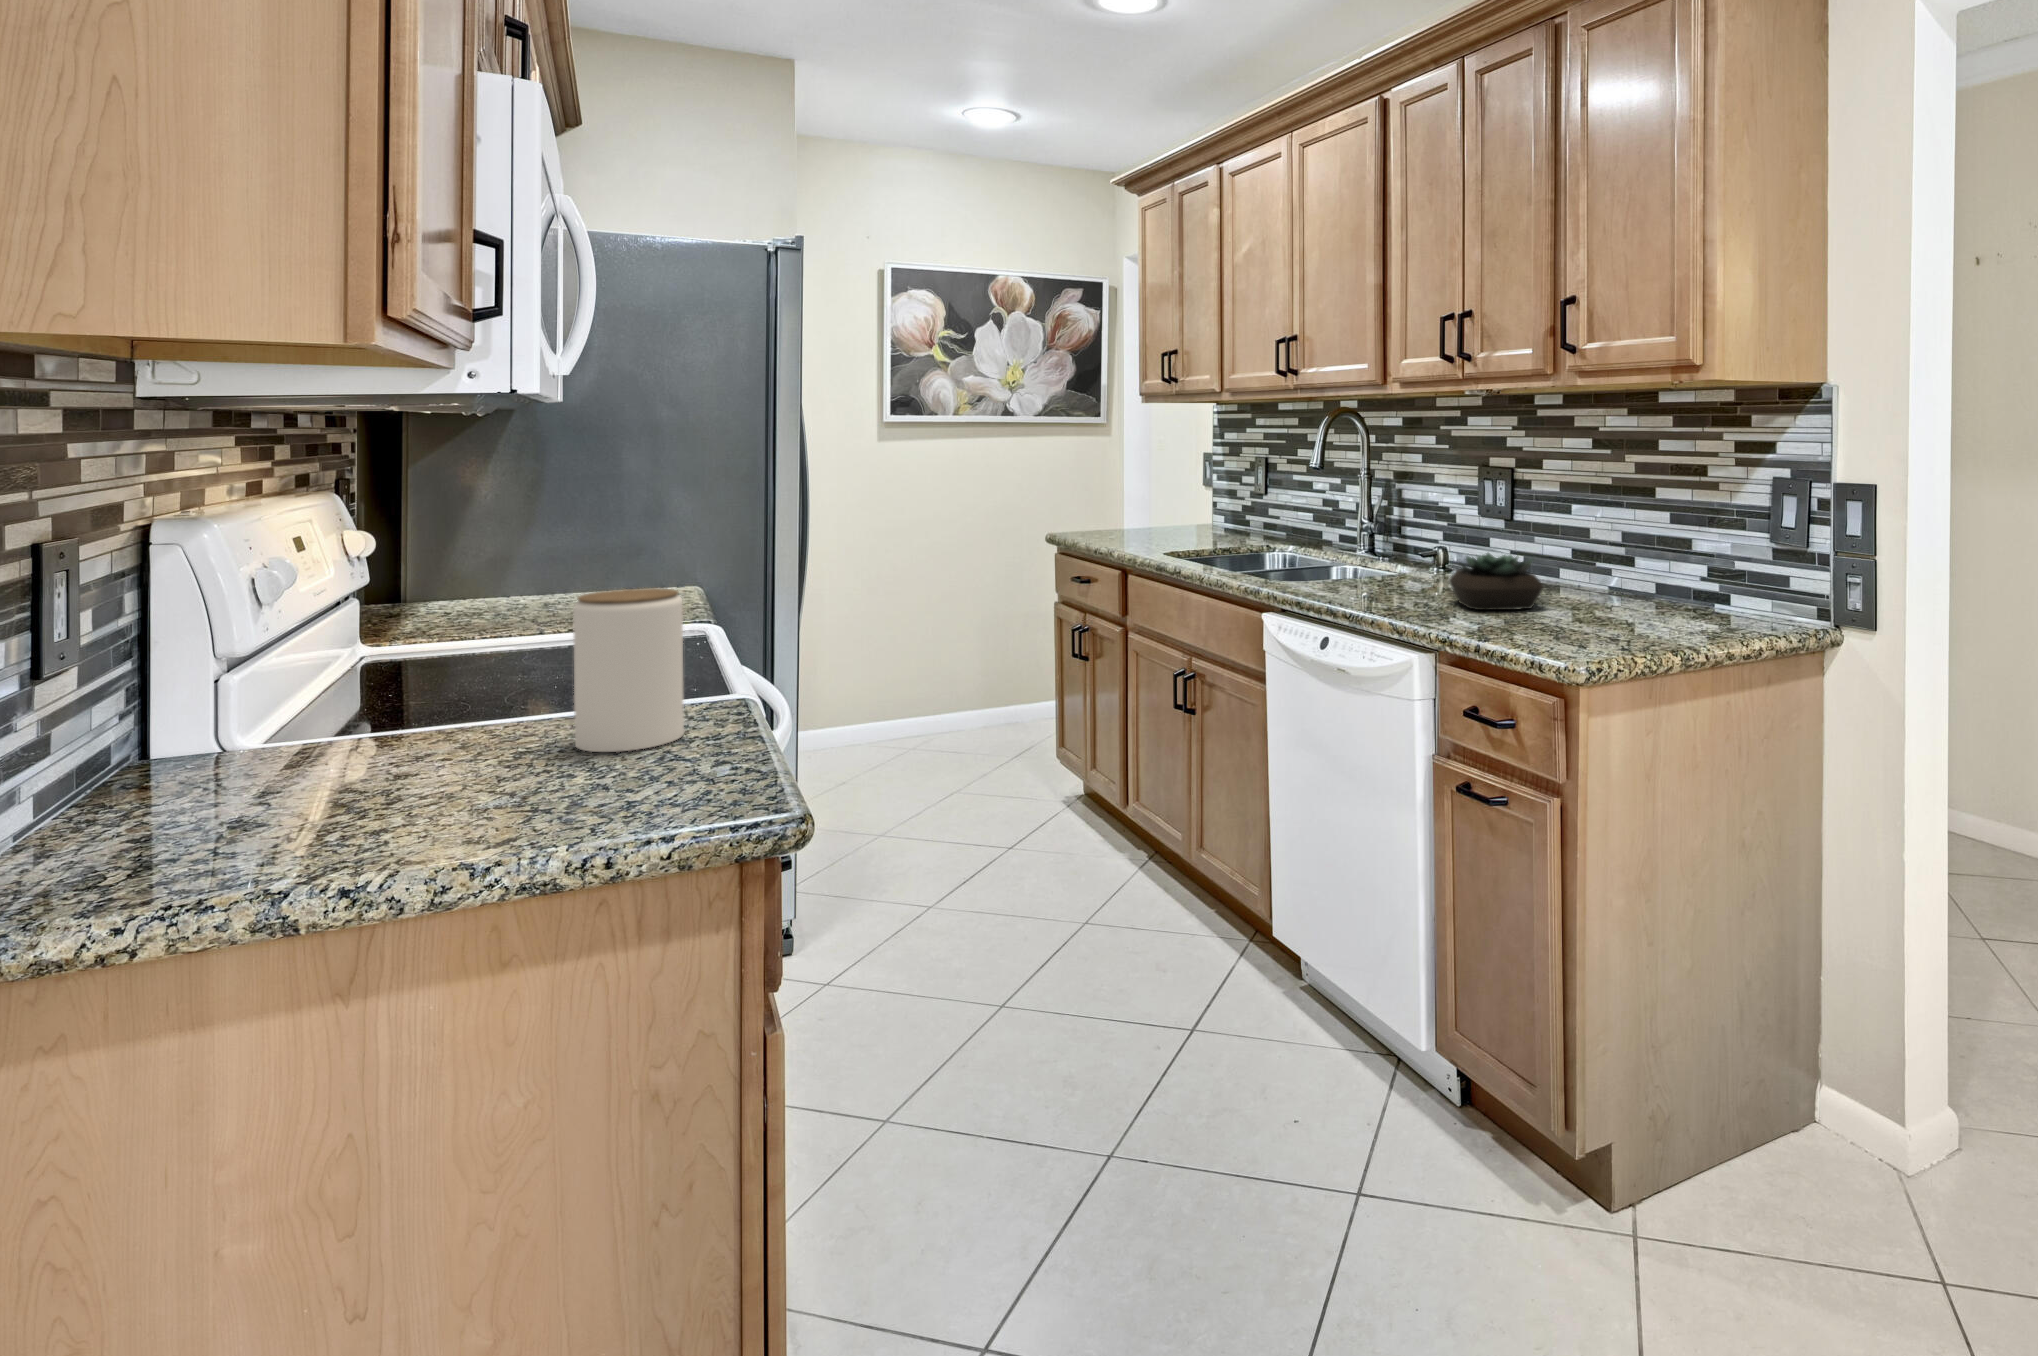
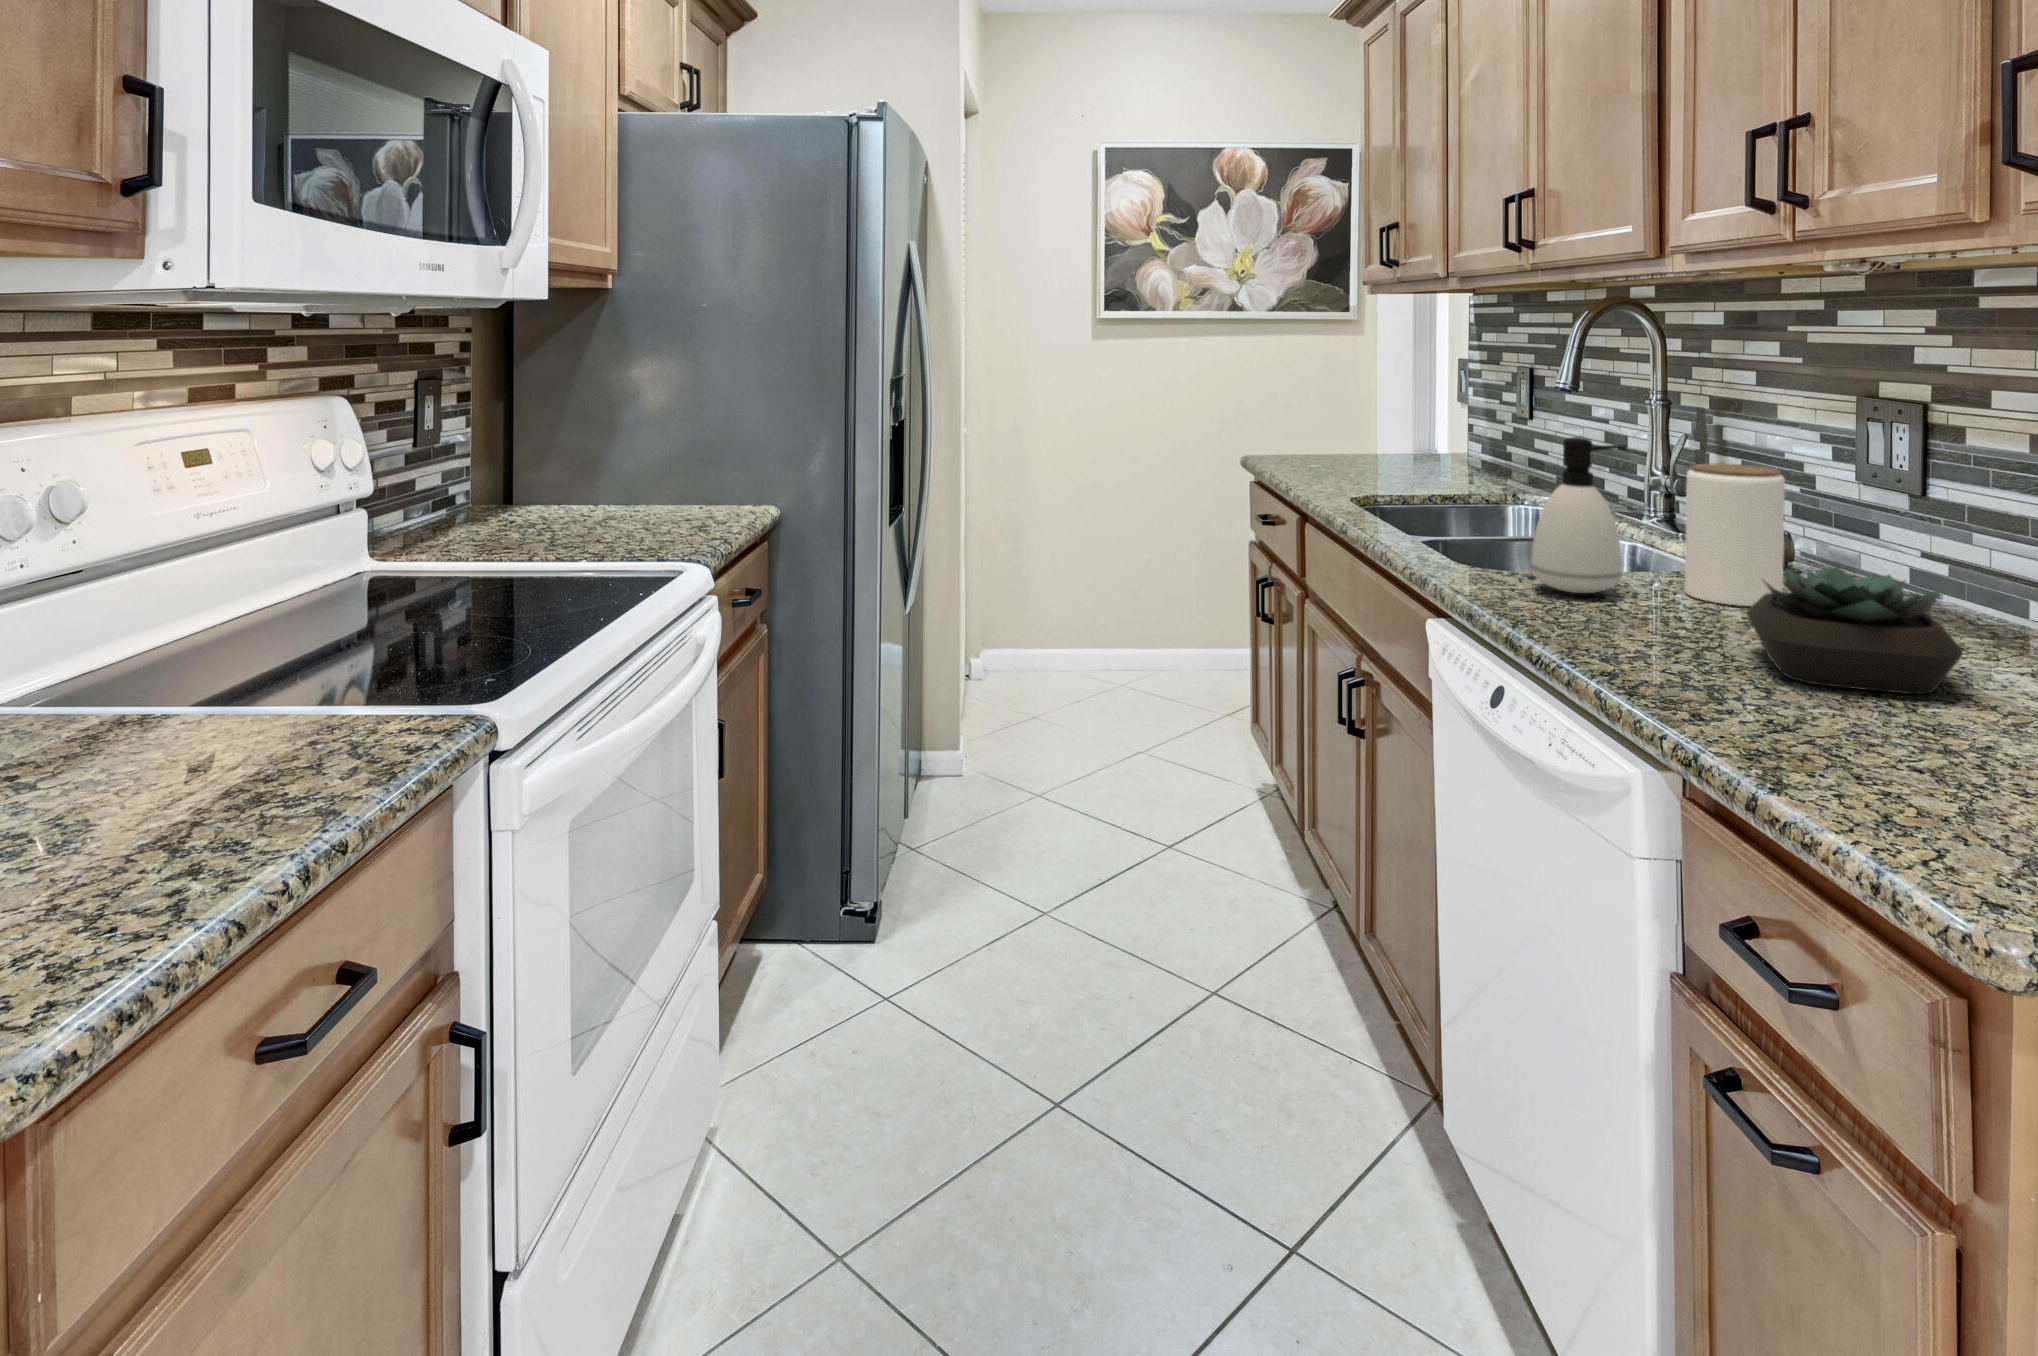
soap dispenser: none [1325,493,1376,587] -> present [1531,437,1627,593]
jar: present [573,588,684,752] -> present [1685,463,1785,606]

